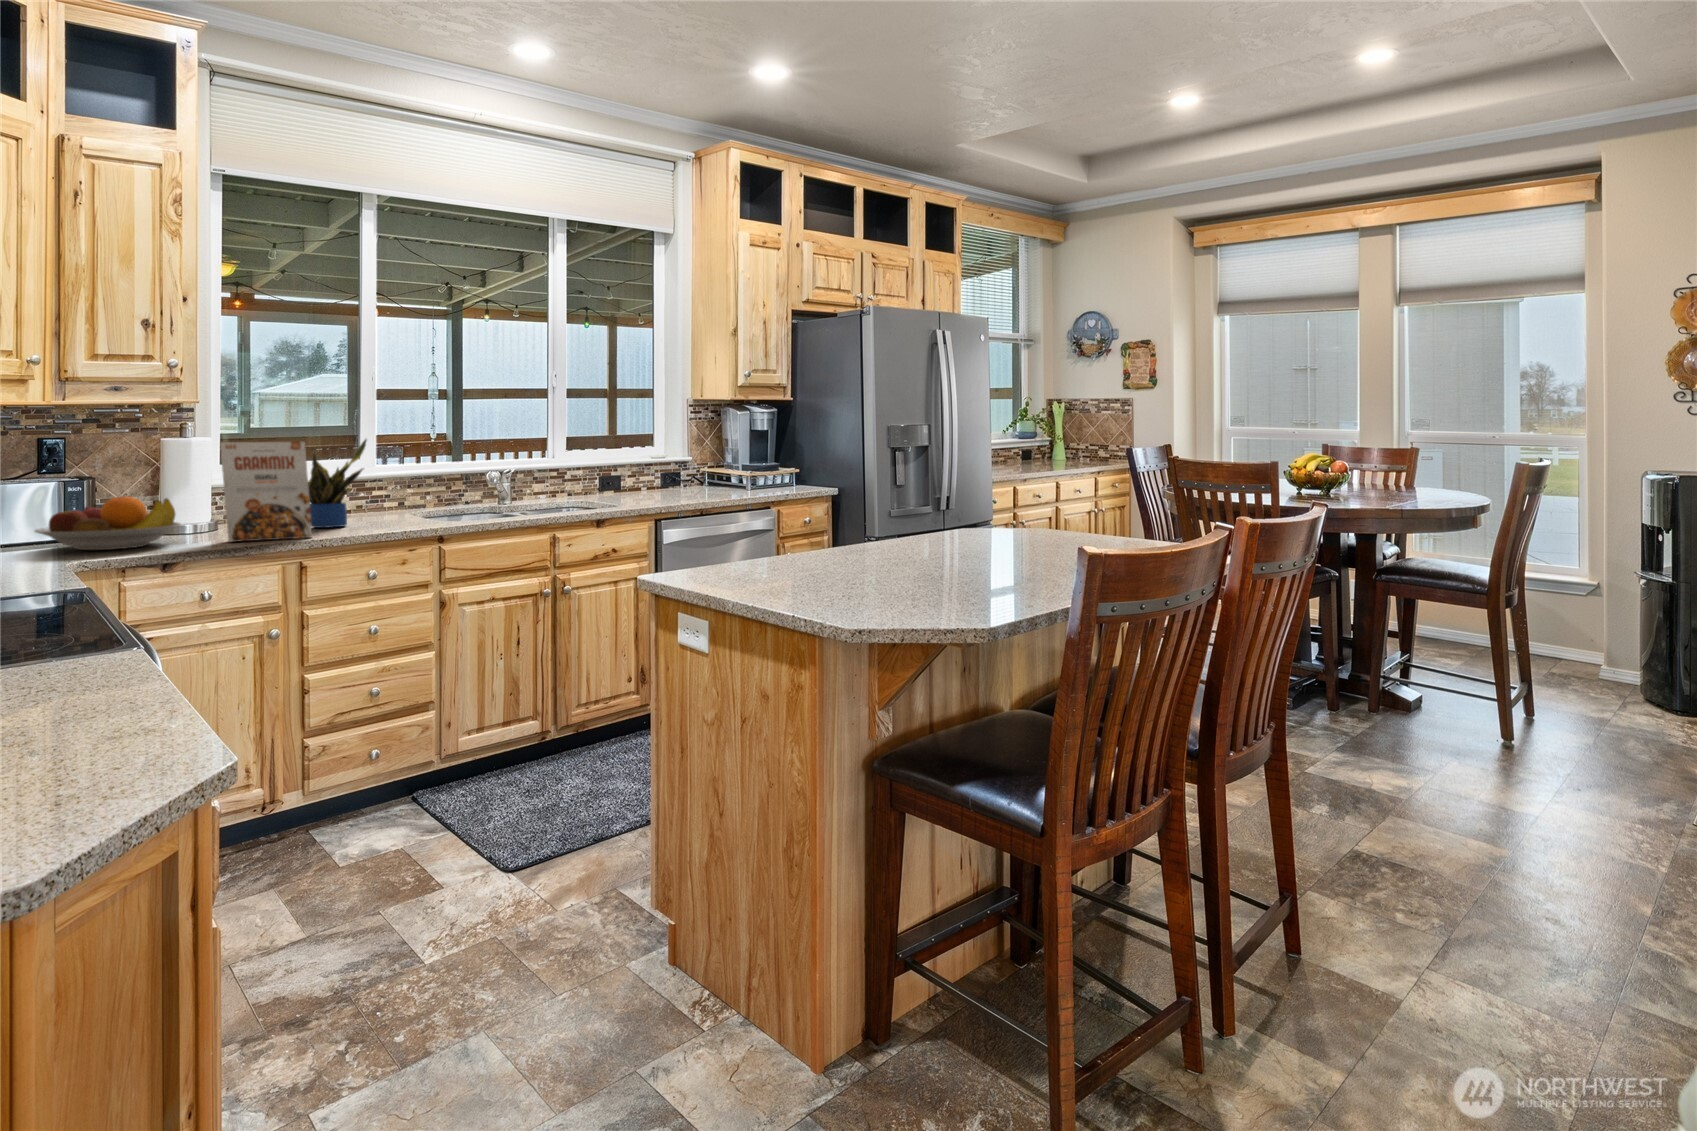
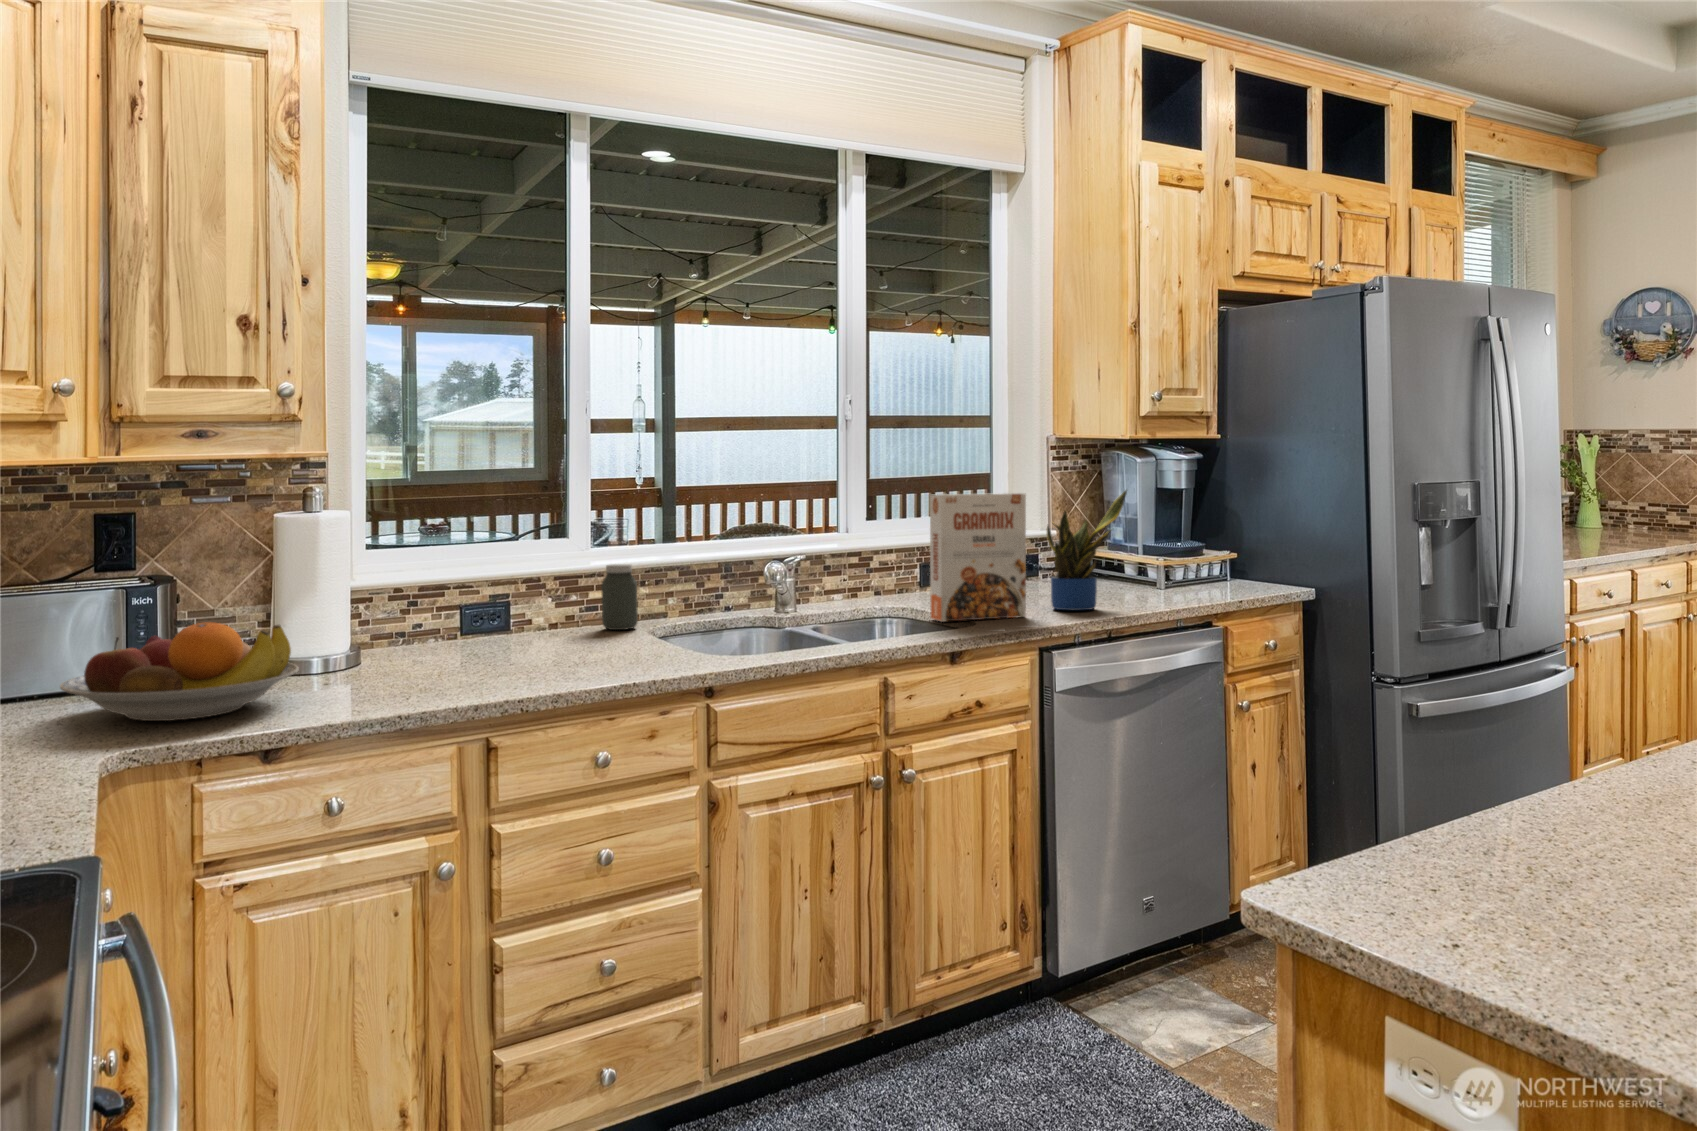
potted plant: present [308,439,367,528] -> present [1046,491,1127,610]
cereal box: present [220,442,312,542] -> present [930,493,1026,622]
jar: none [378,473,403,513] -> present [601,564,638,630]

